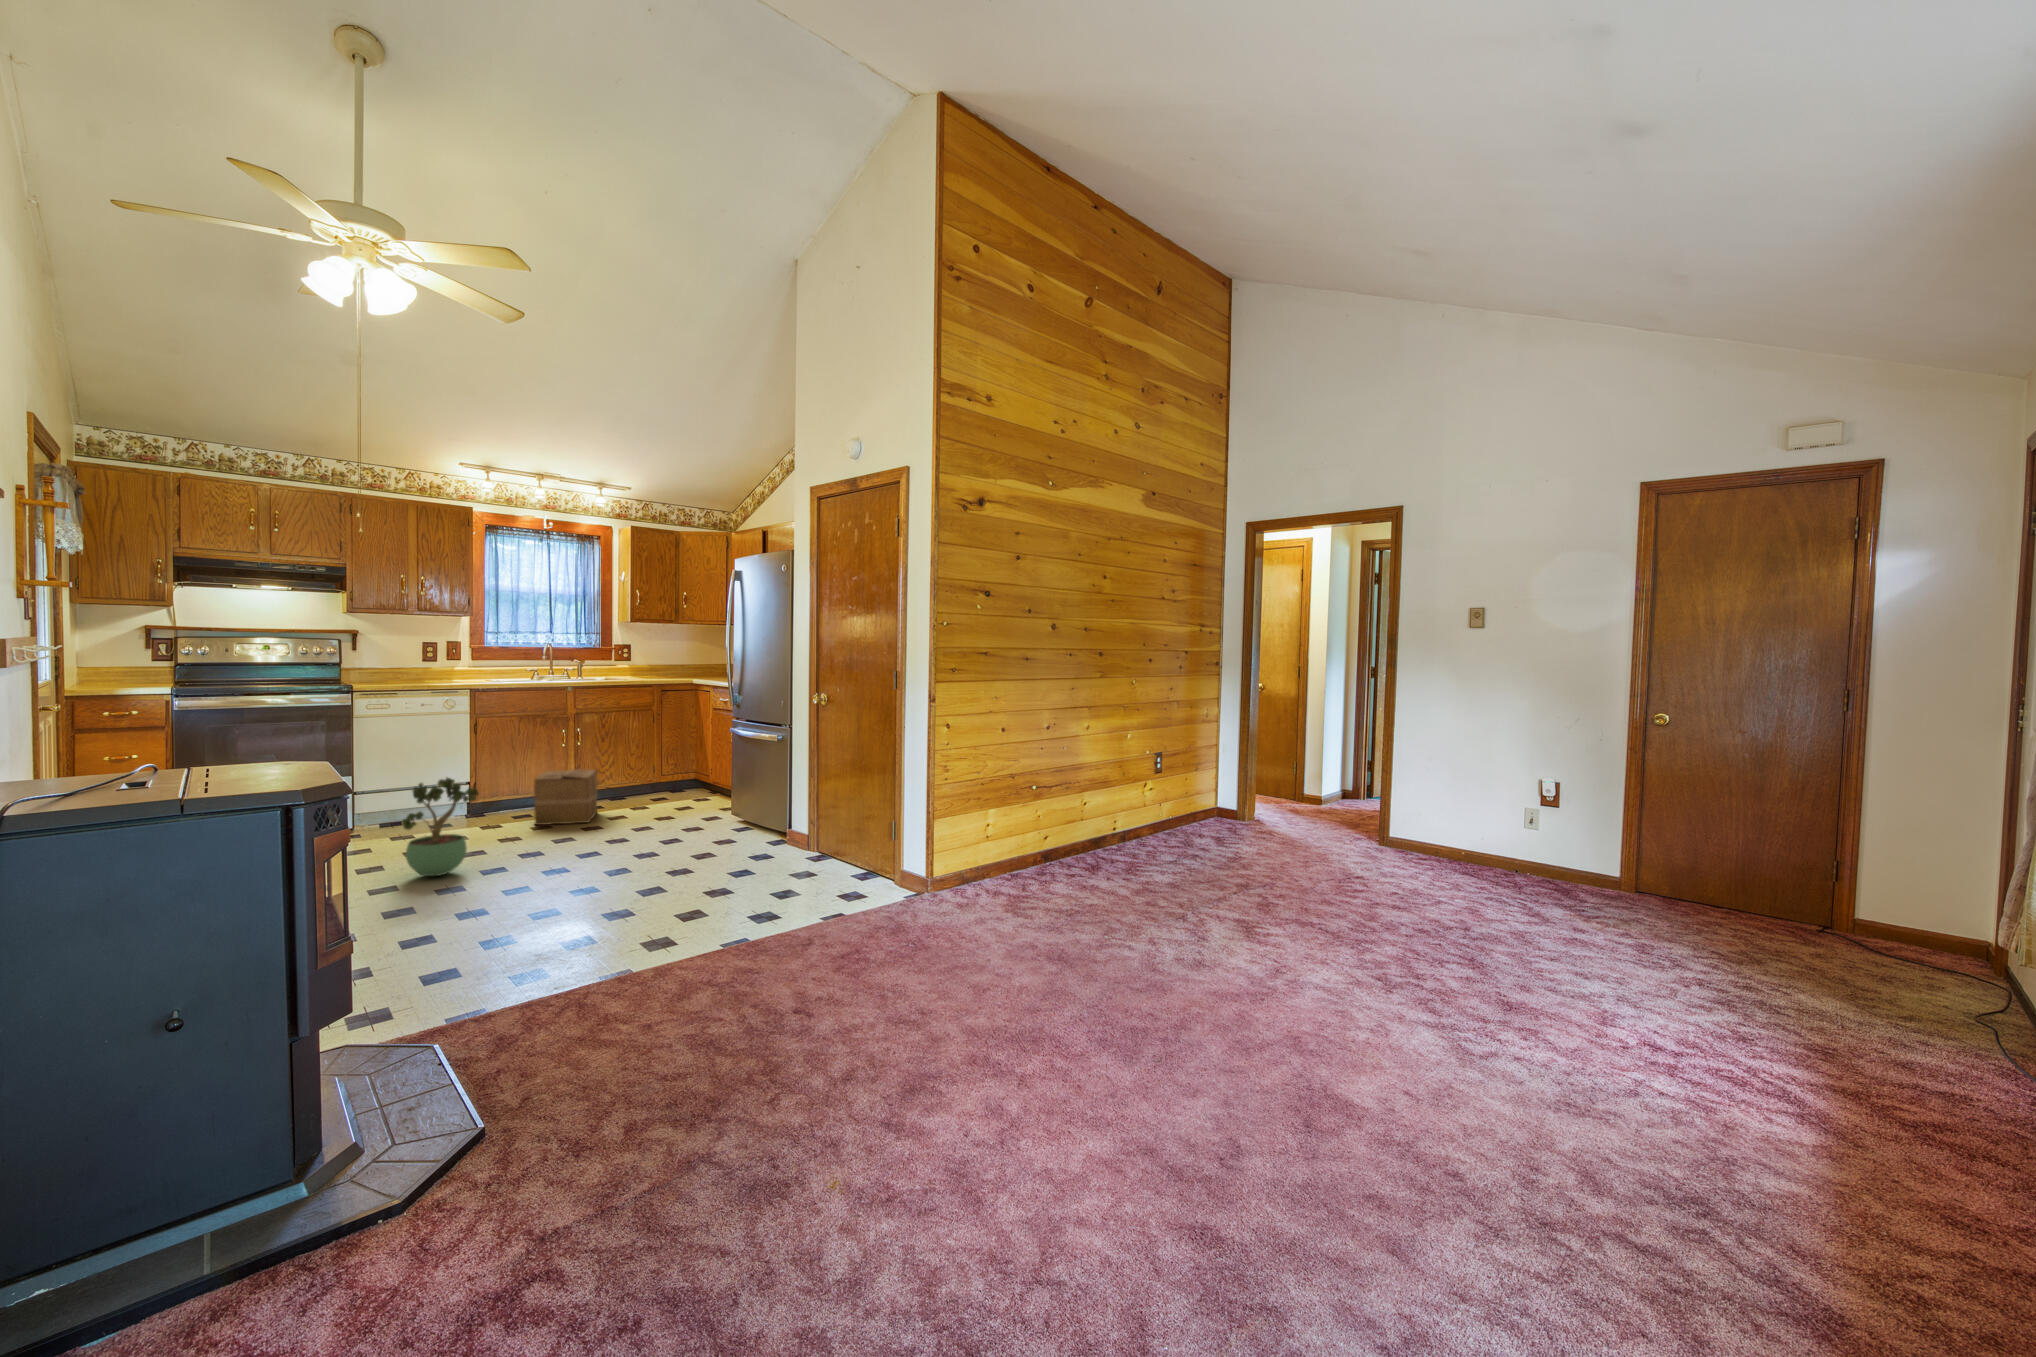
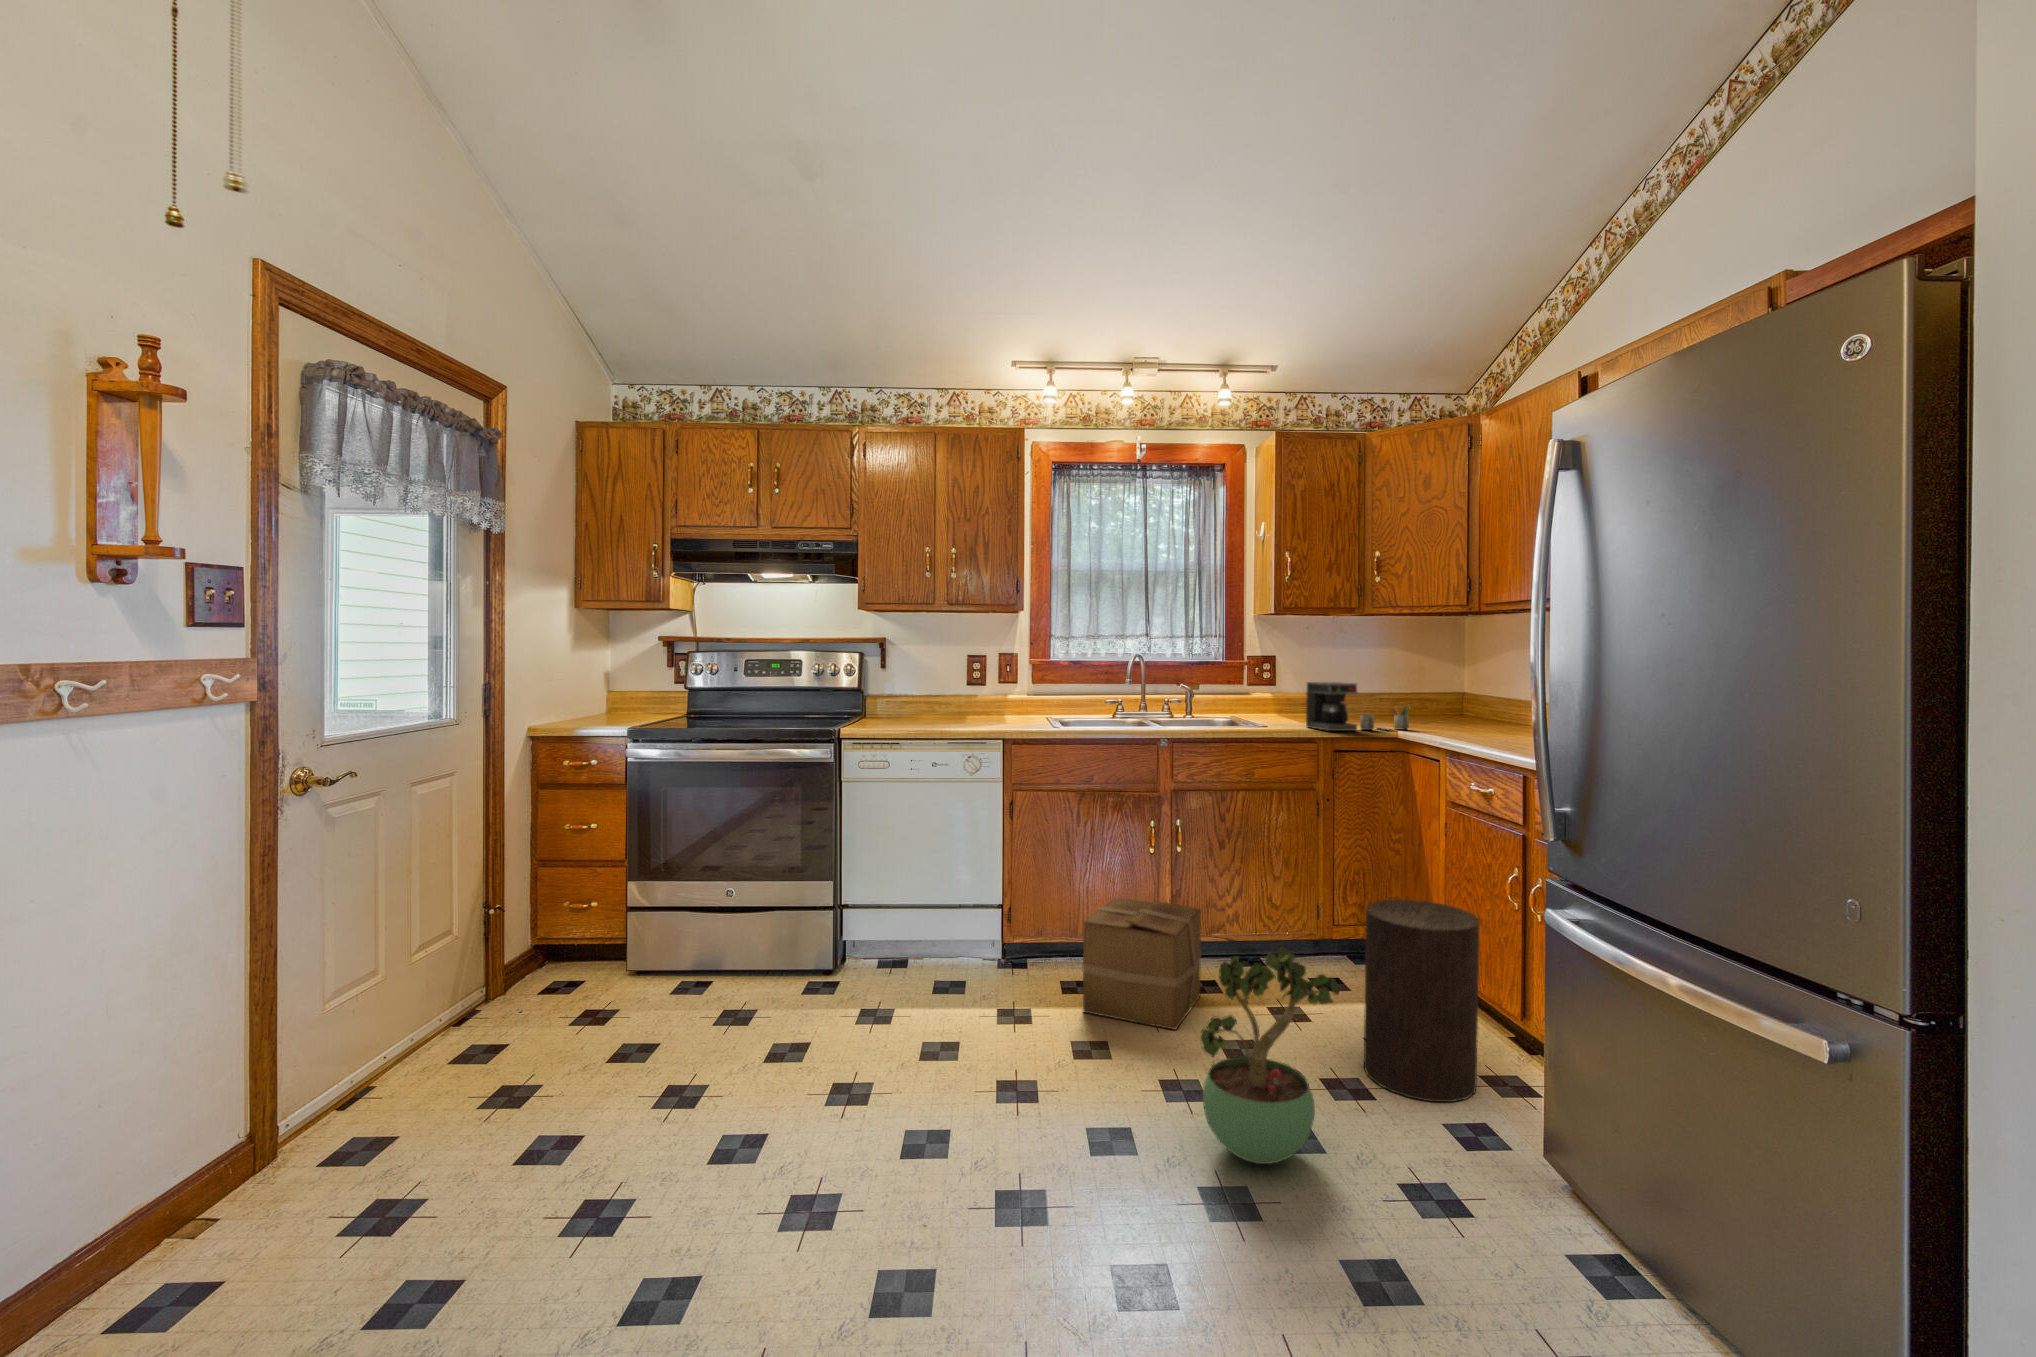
coffee maker: none [649,658,702,682] -> present [1306,682,1410,731]
stool: none [679,749,724,823] -> present [1364,900,1480,1102]
potted plant: present [402,778,479,876] -> present [1200,946,1340,1164]

